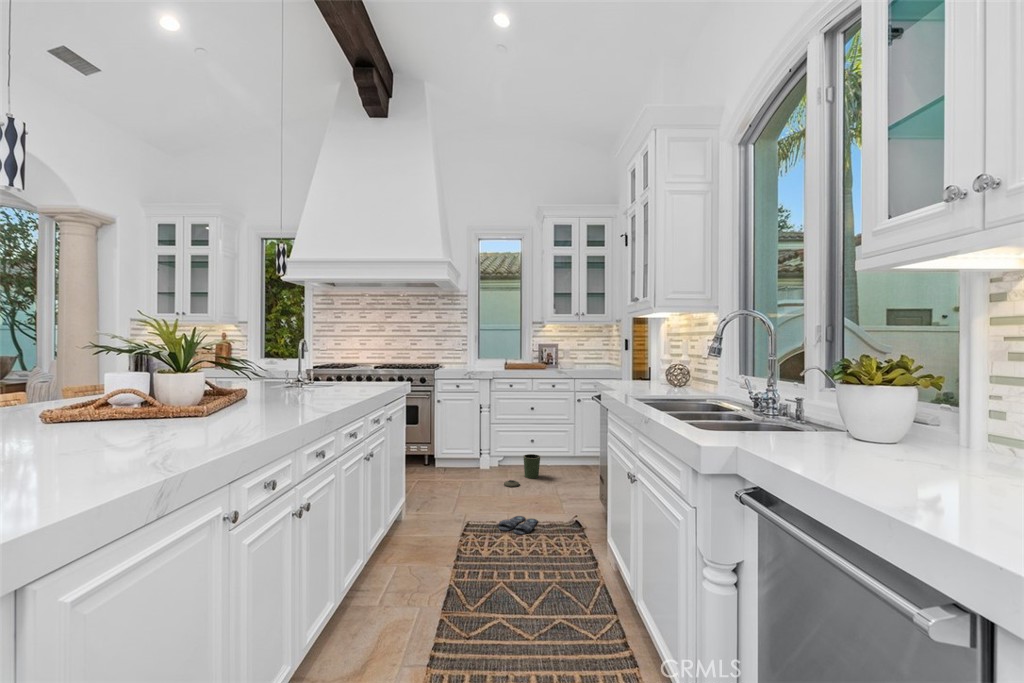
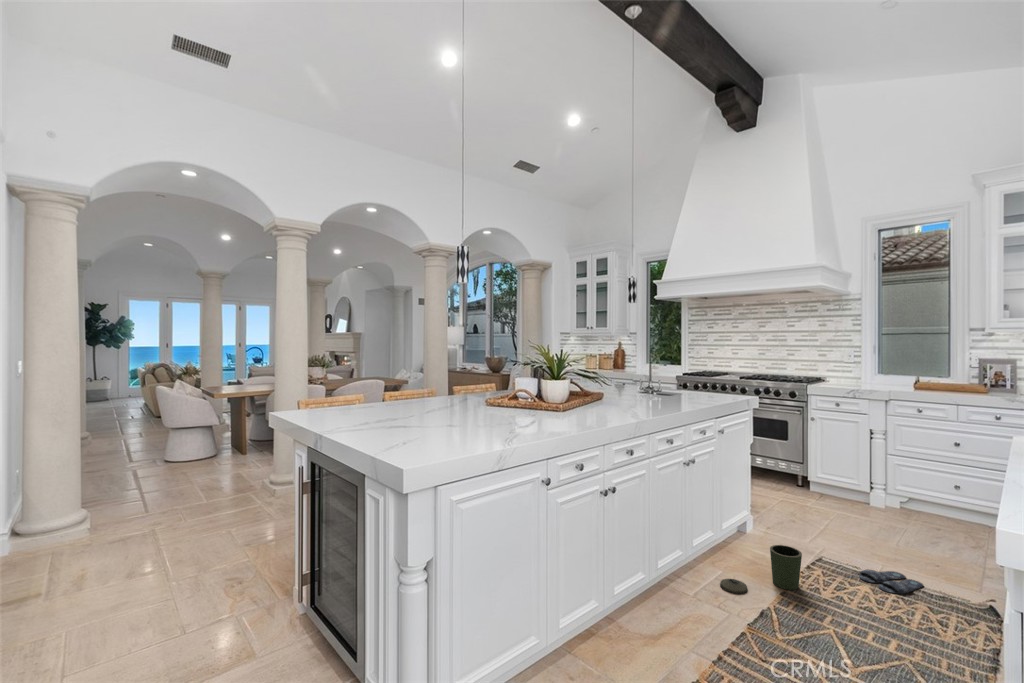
trash can: present [504,454,540,487] -> present [720,545,802,594]

